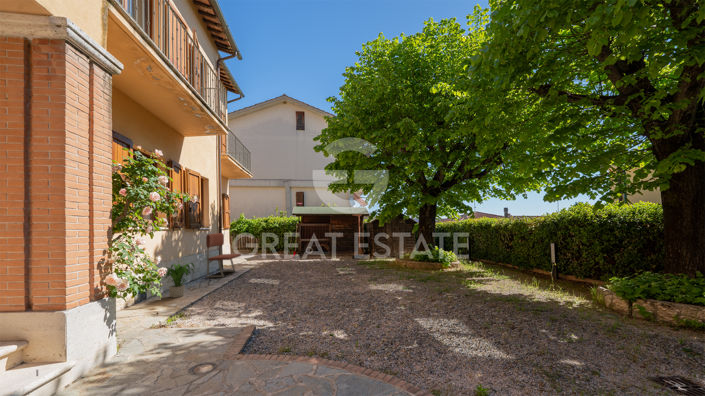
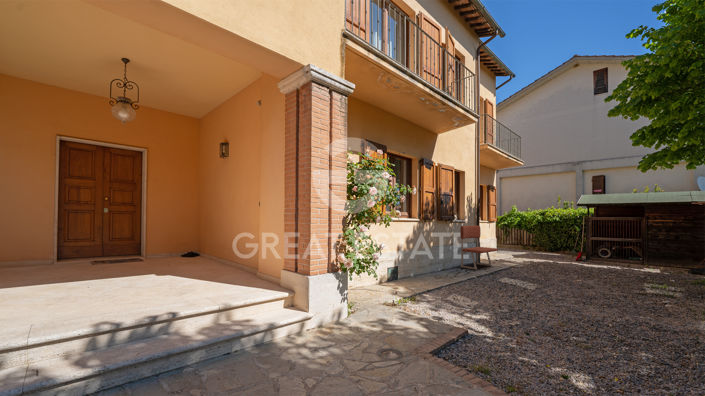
potted plant: present [164,263,194,297] -> none [411,251,441,281]

